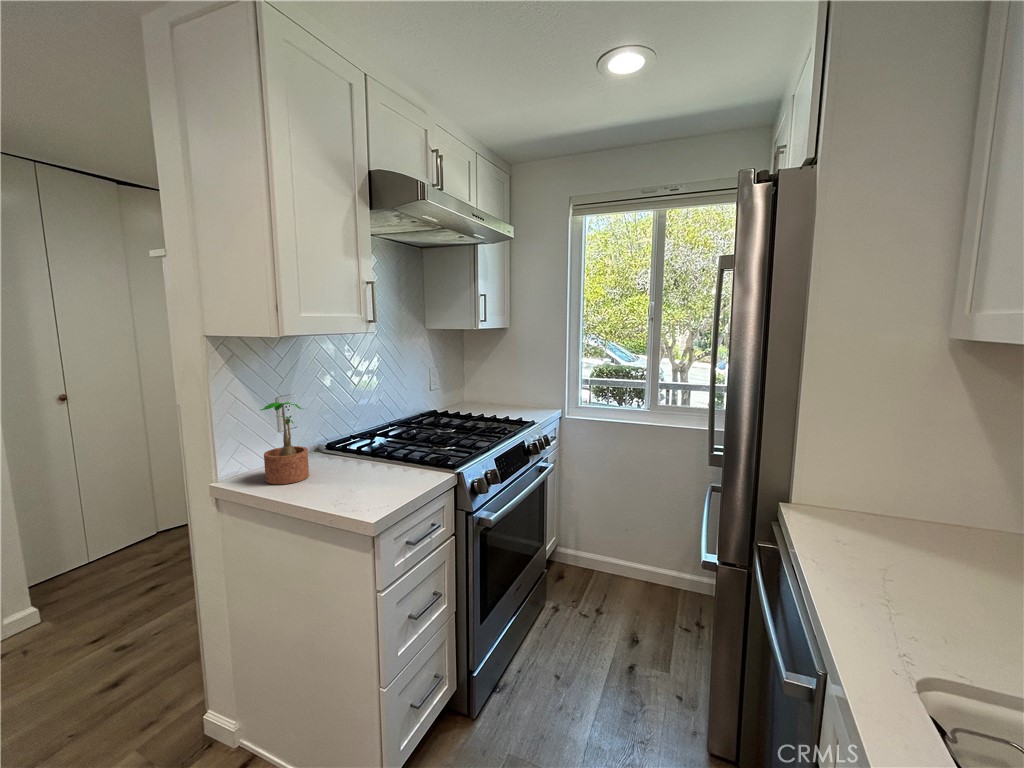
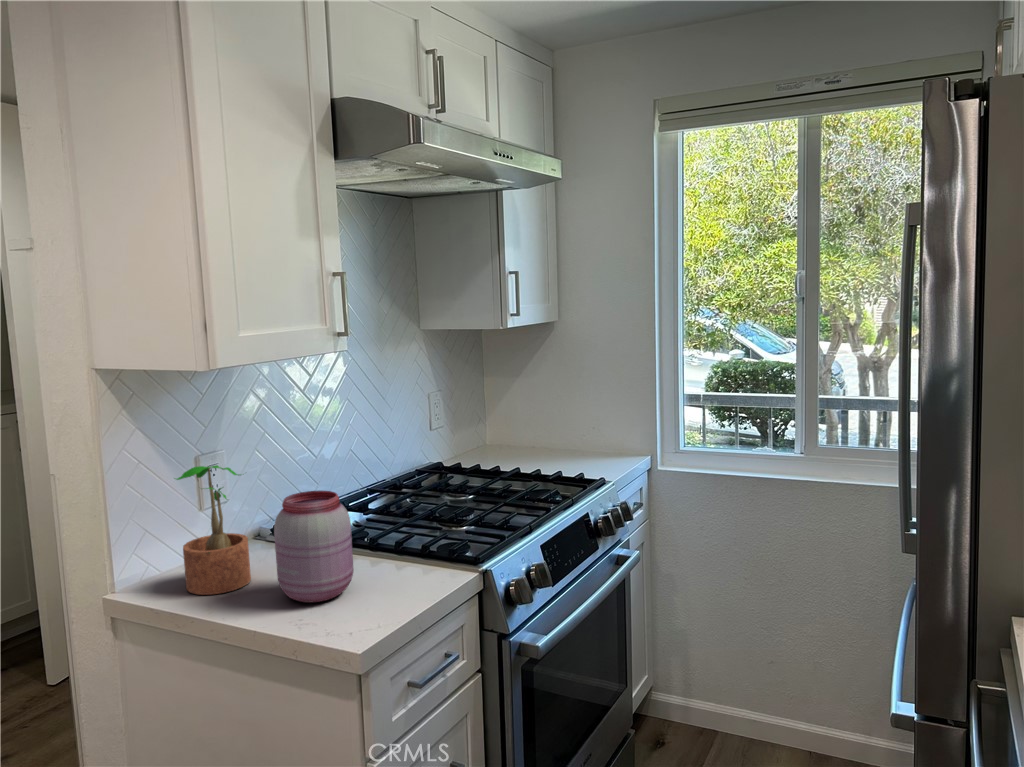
jar: none [323,419,375,490] -> present [274,491,354,603]

